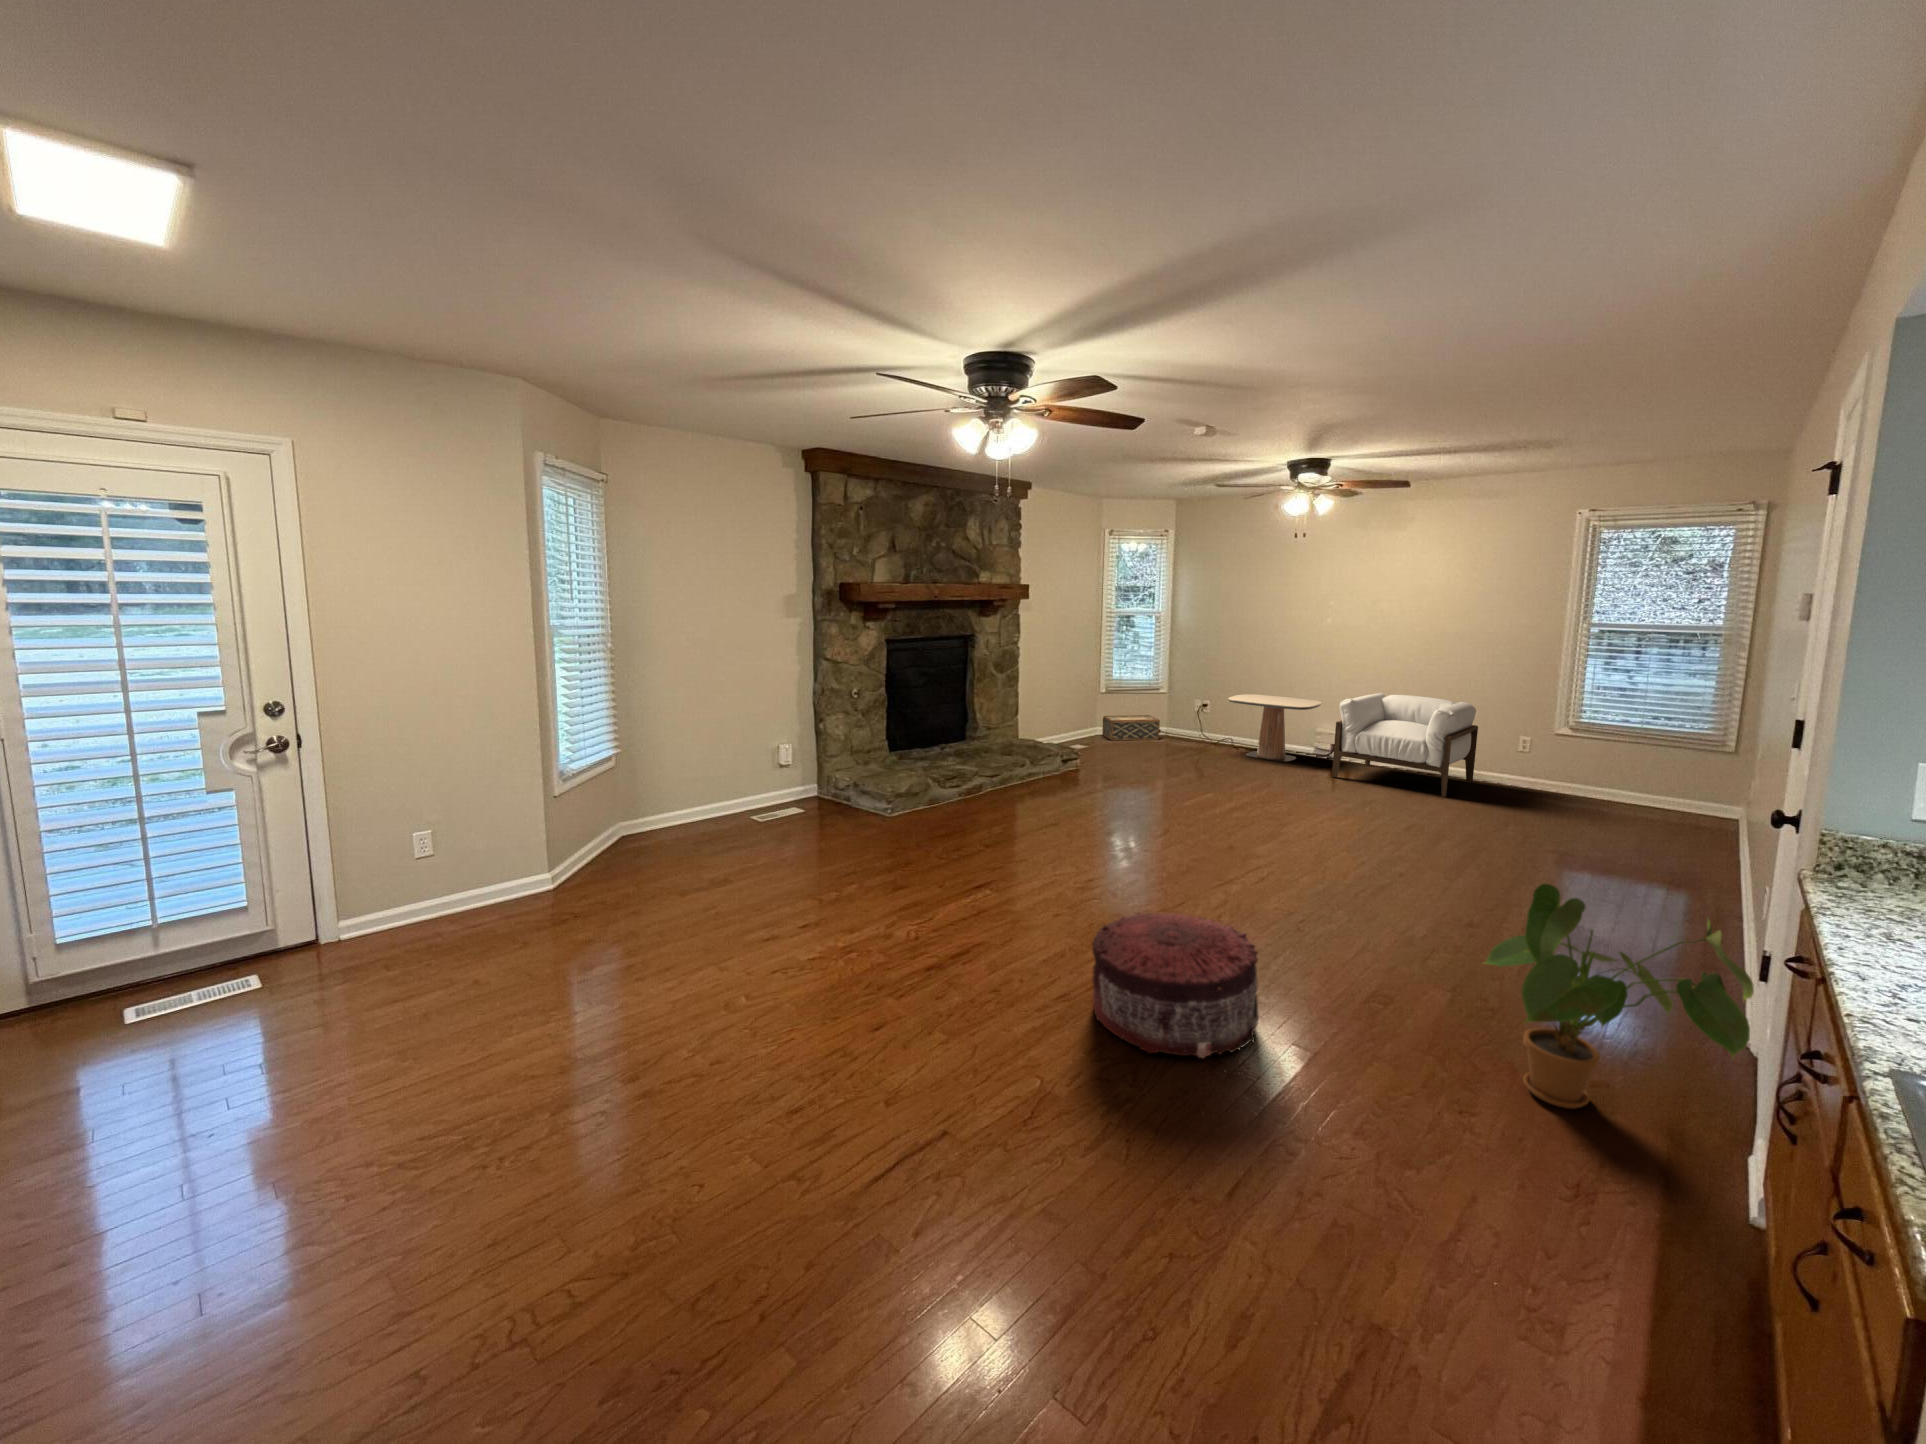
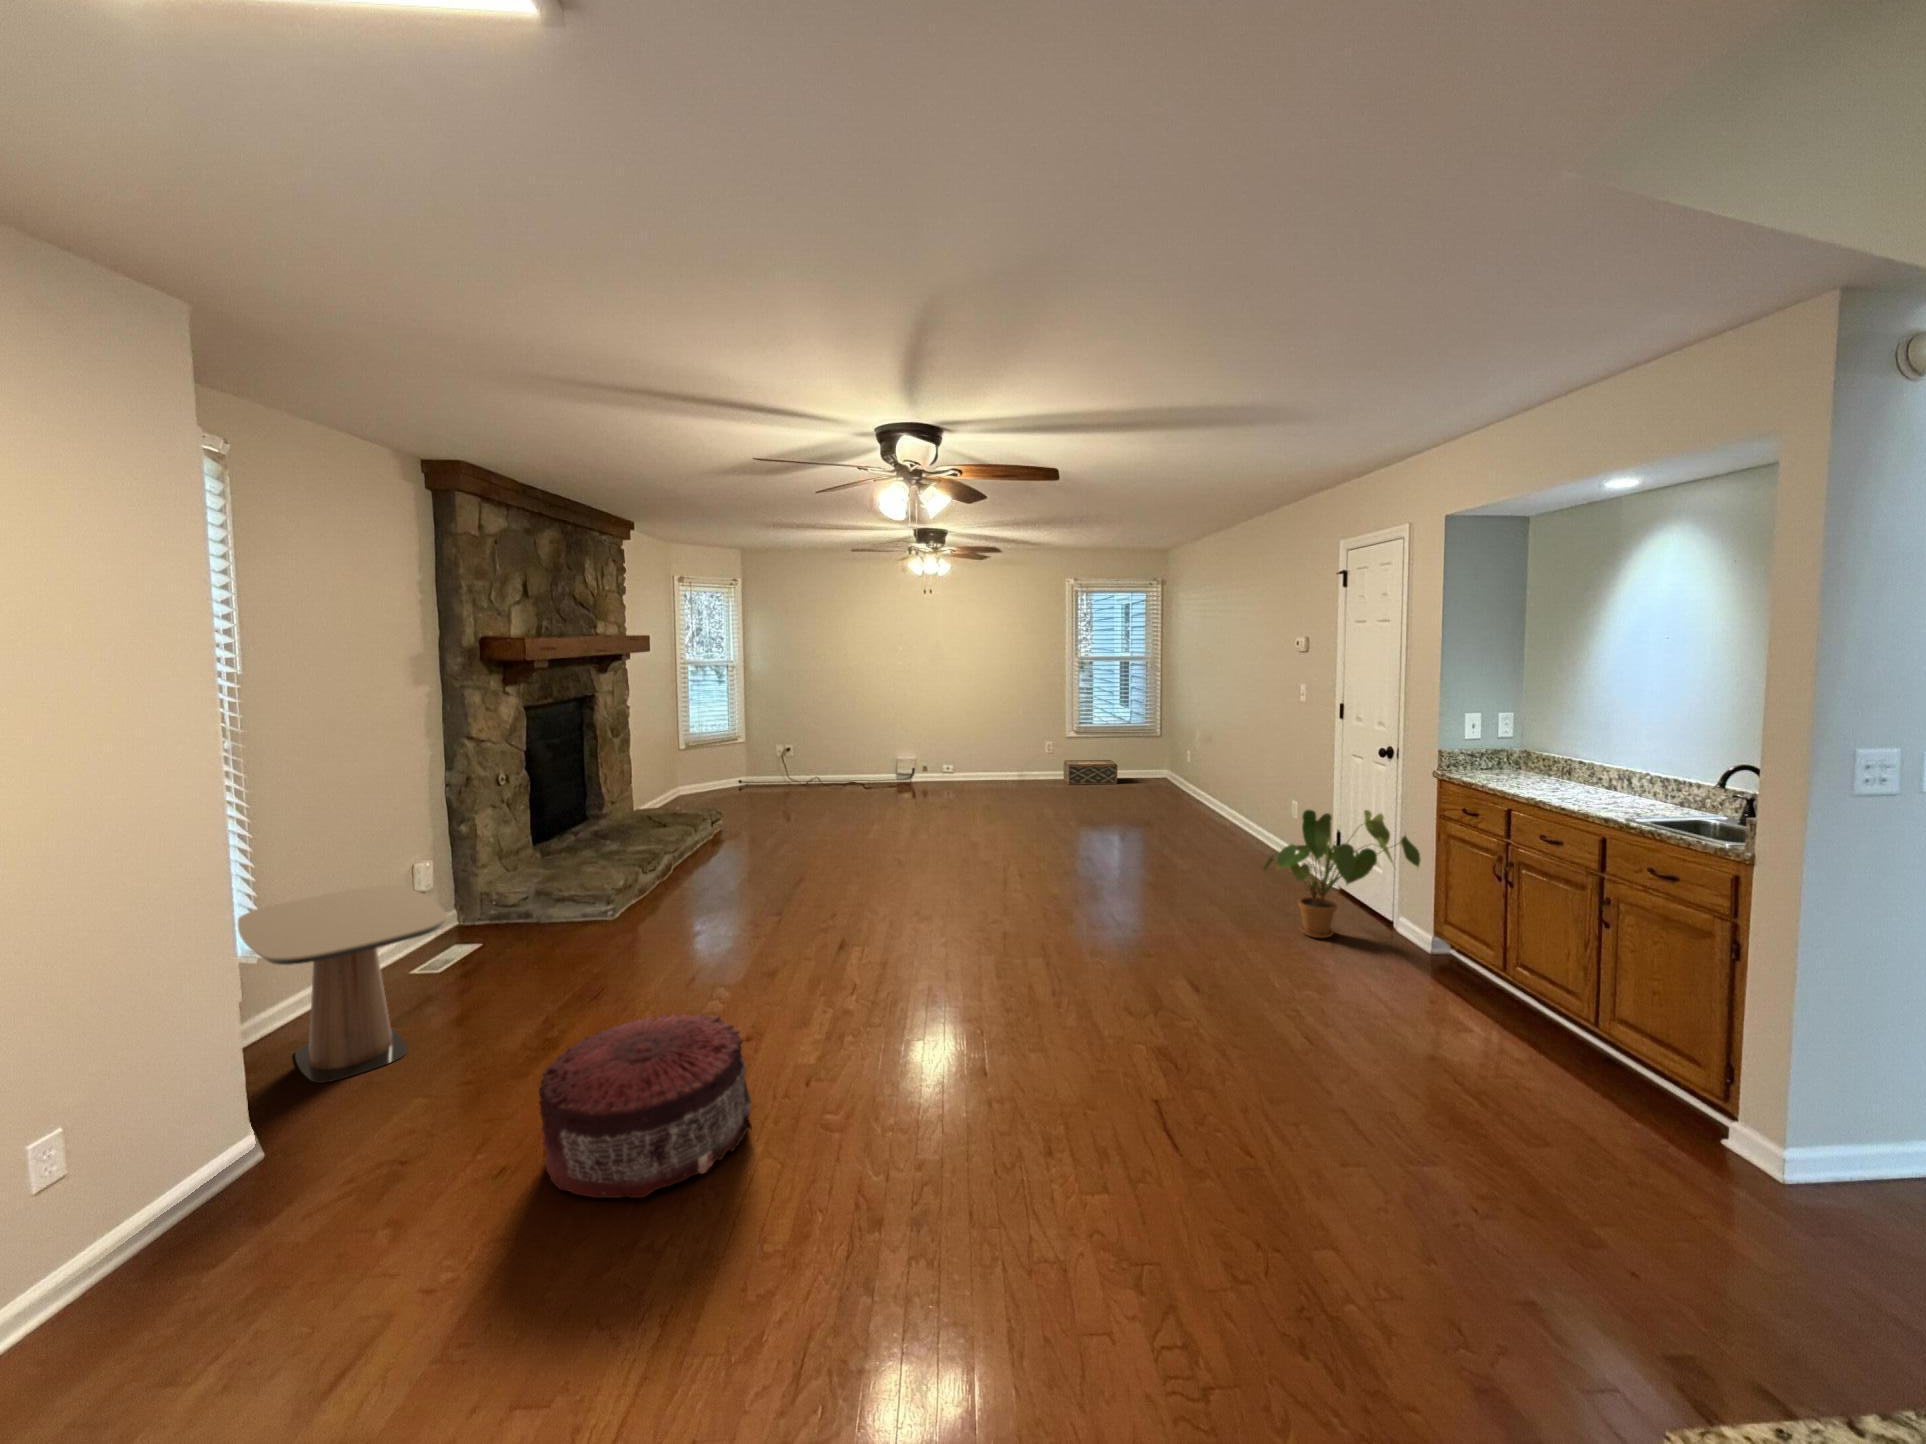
armchair: present [1332,693,1478,797] -> none [937,720,1026,795]
side table: present [1228,694,1322,762] -> present [238,885,447,1083]
woven basket: present [1103,715,1160,741] -> present [1064,760,1117,785]
pouf: present [1092,913,1259,1058] -> present [539,1014,752,1198]

